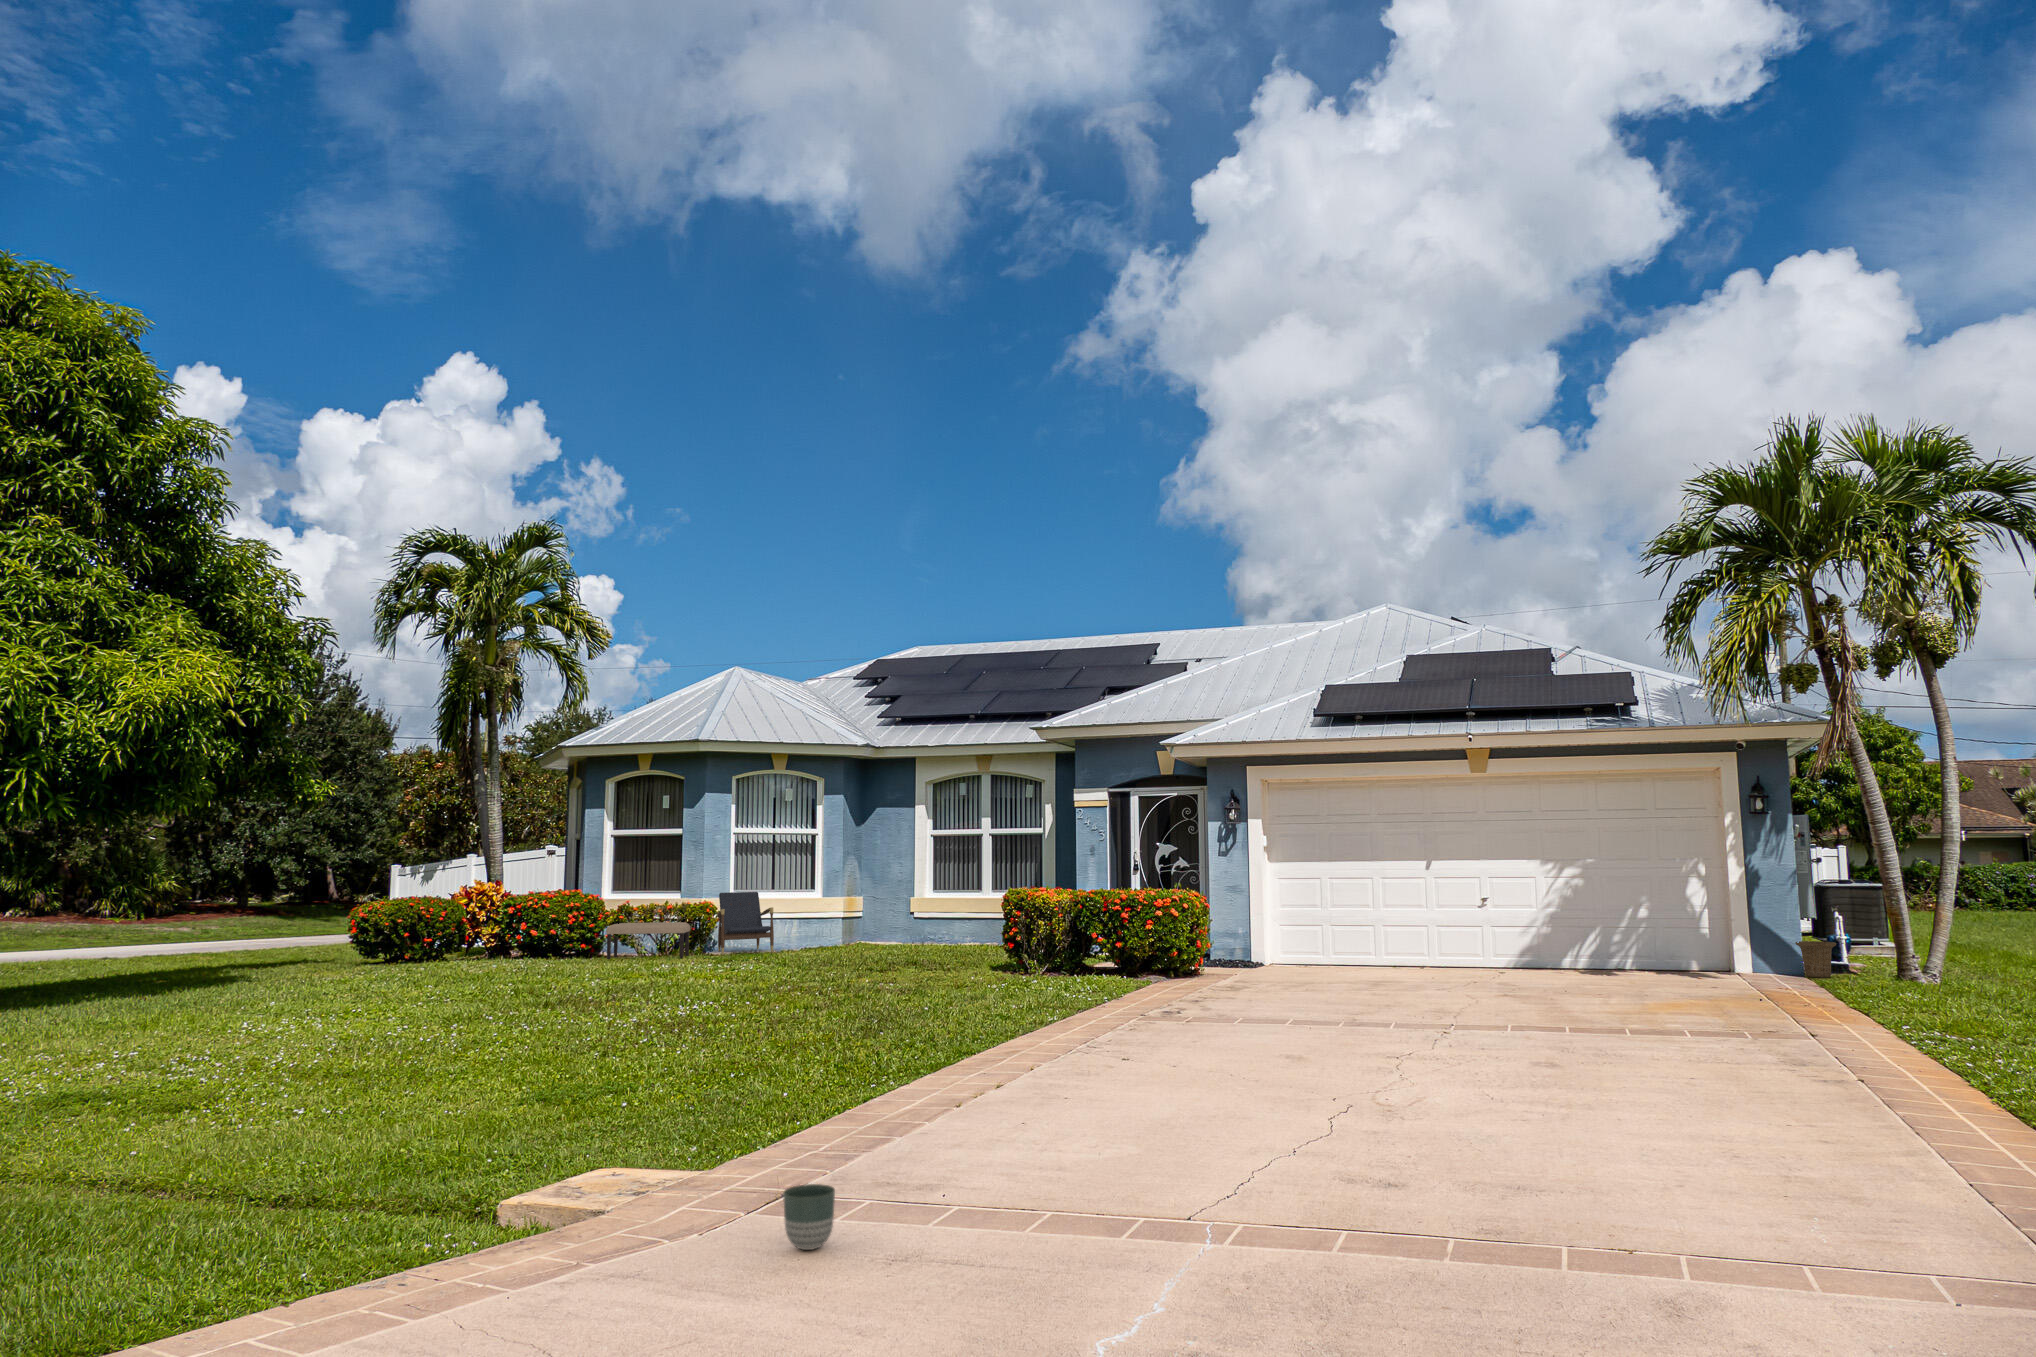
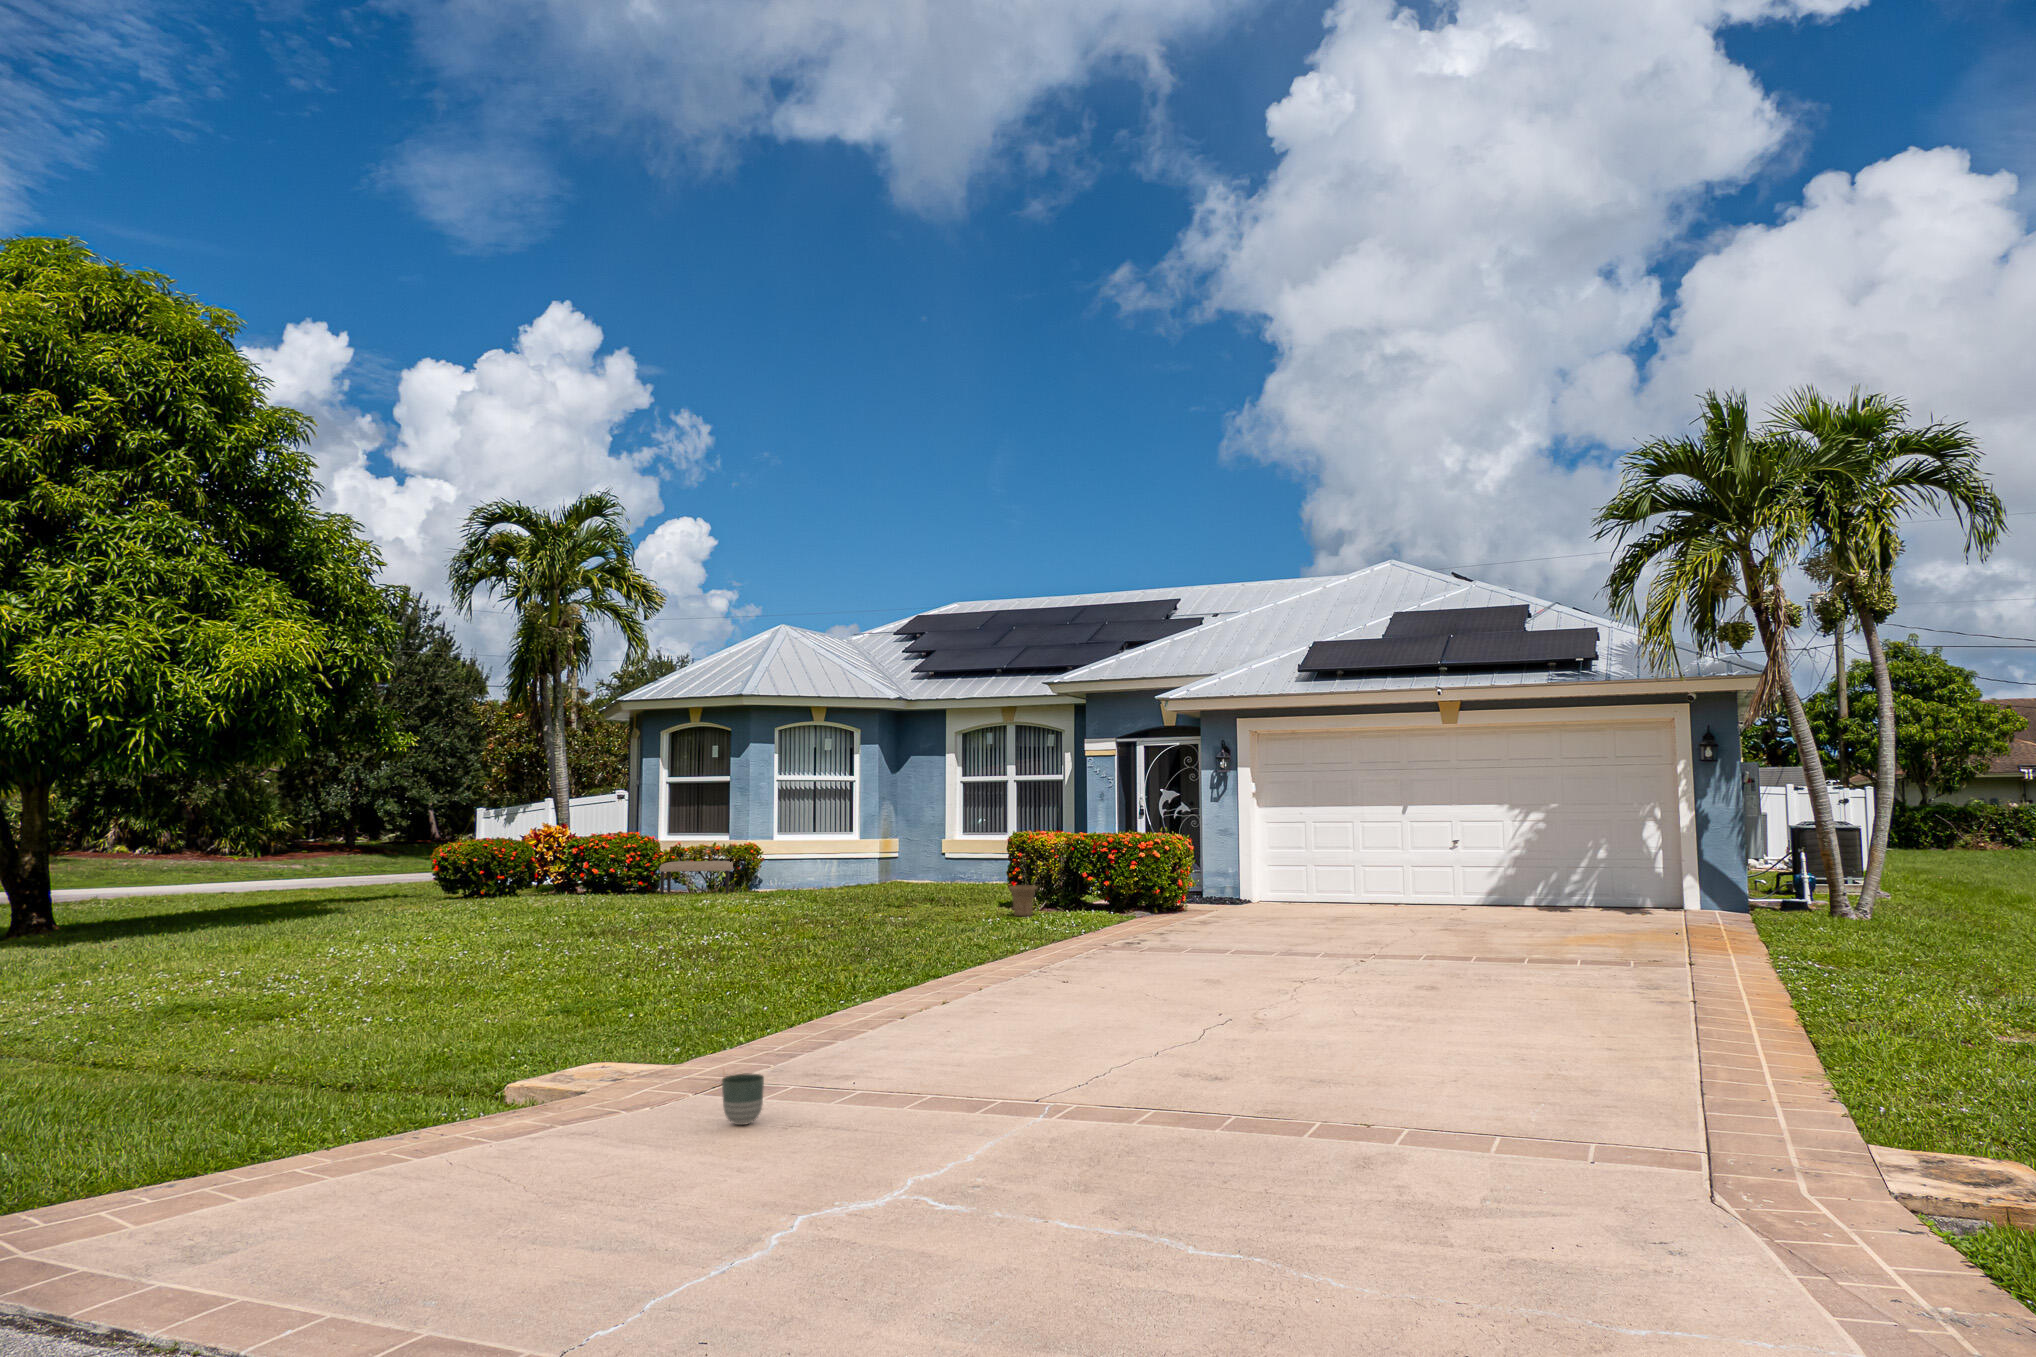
lounge chair: present [717,892,774,955] -> none [761,833,812,890]
basket: present [1795,941,1836,978] -> present [1009,885,1037,916]

